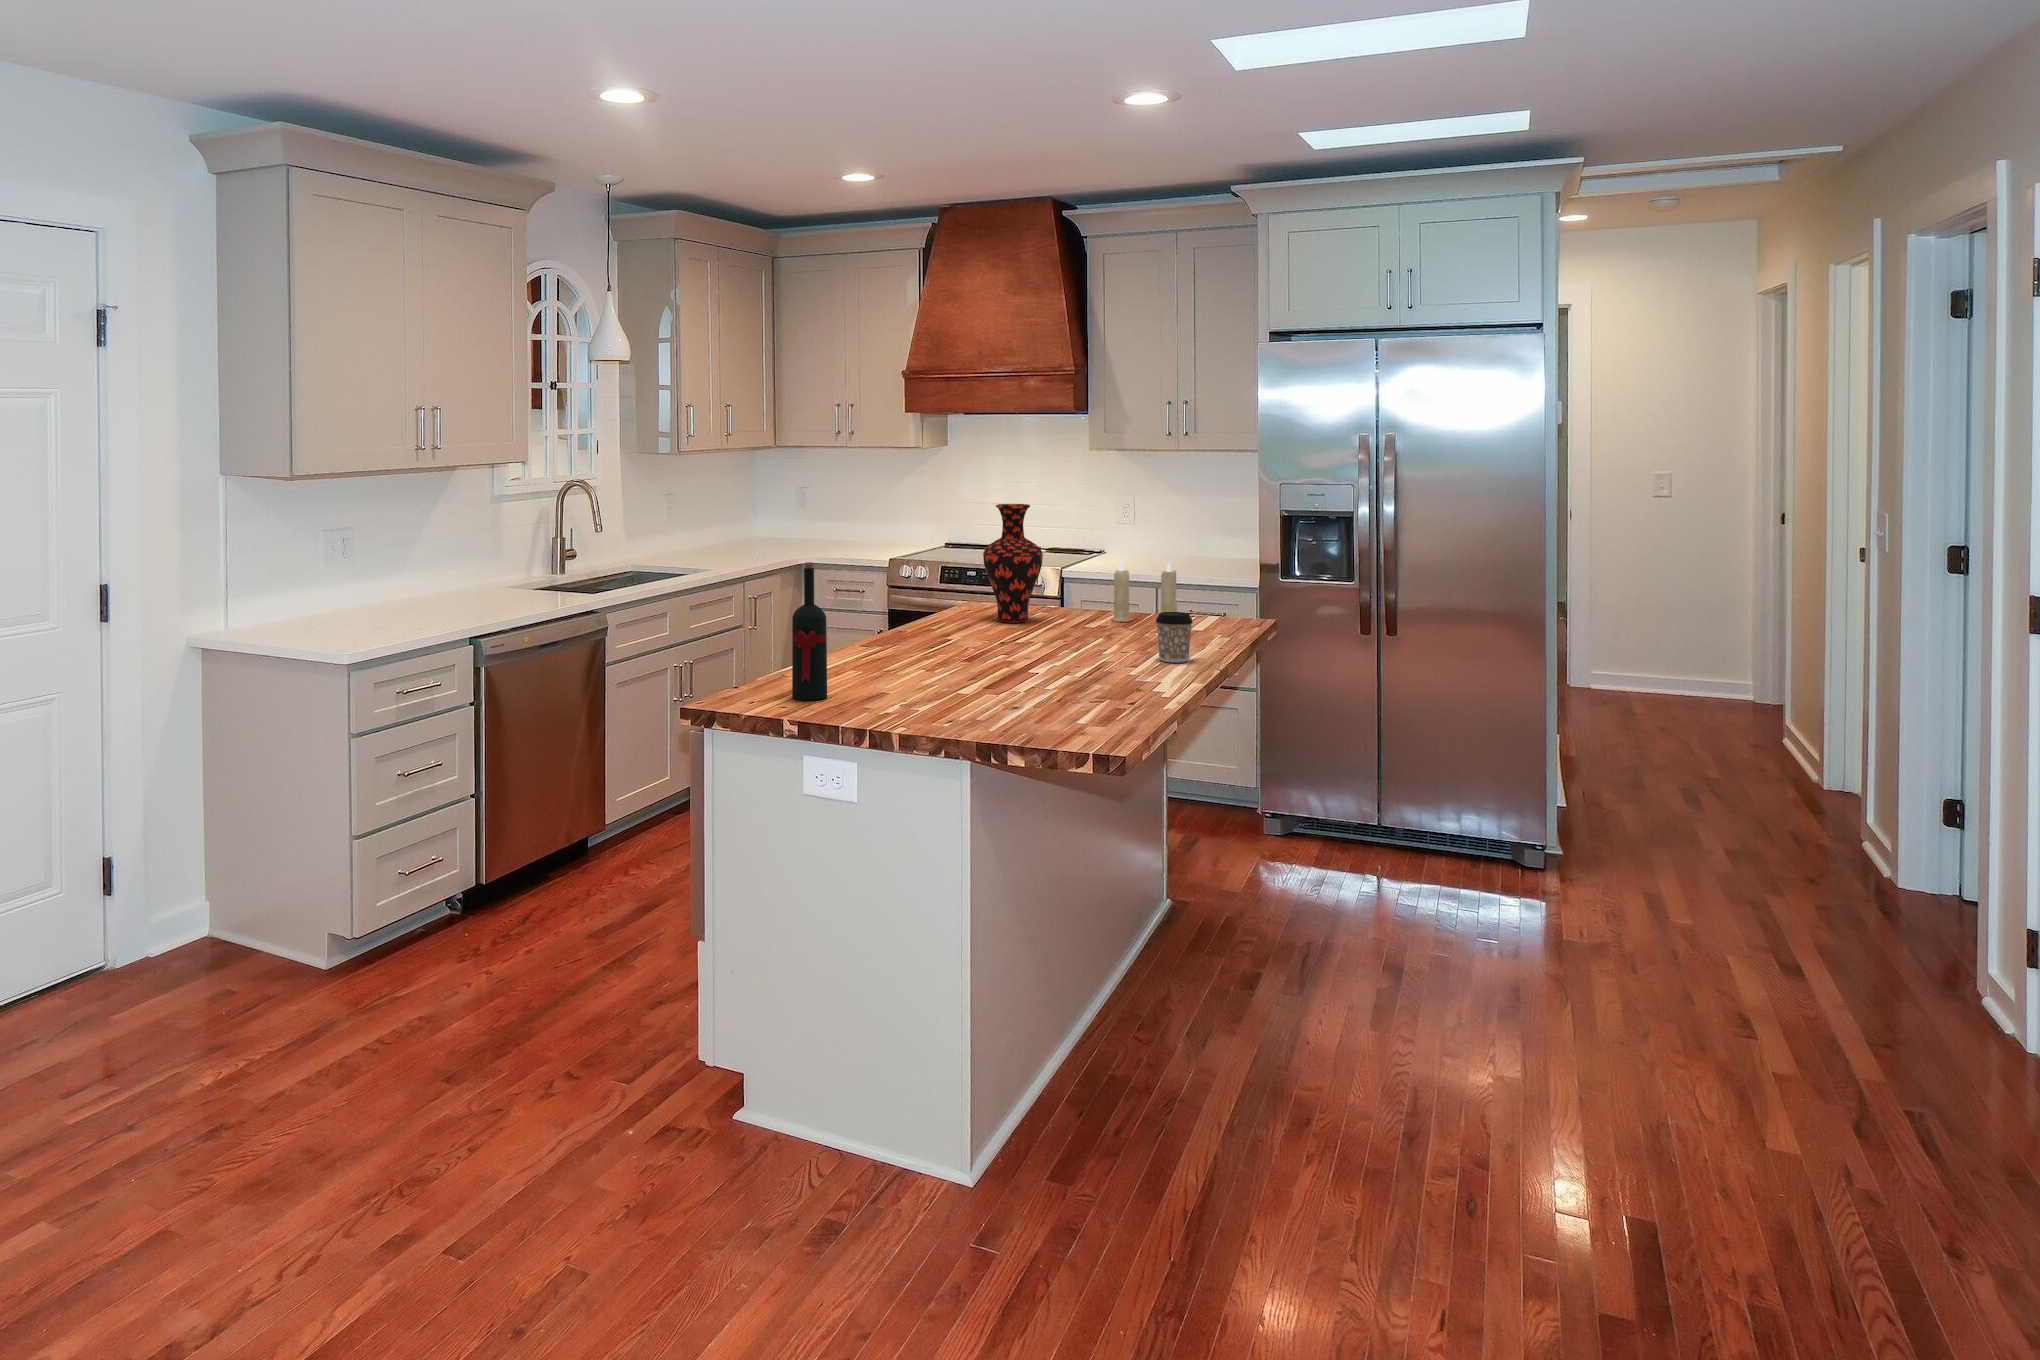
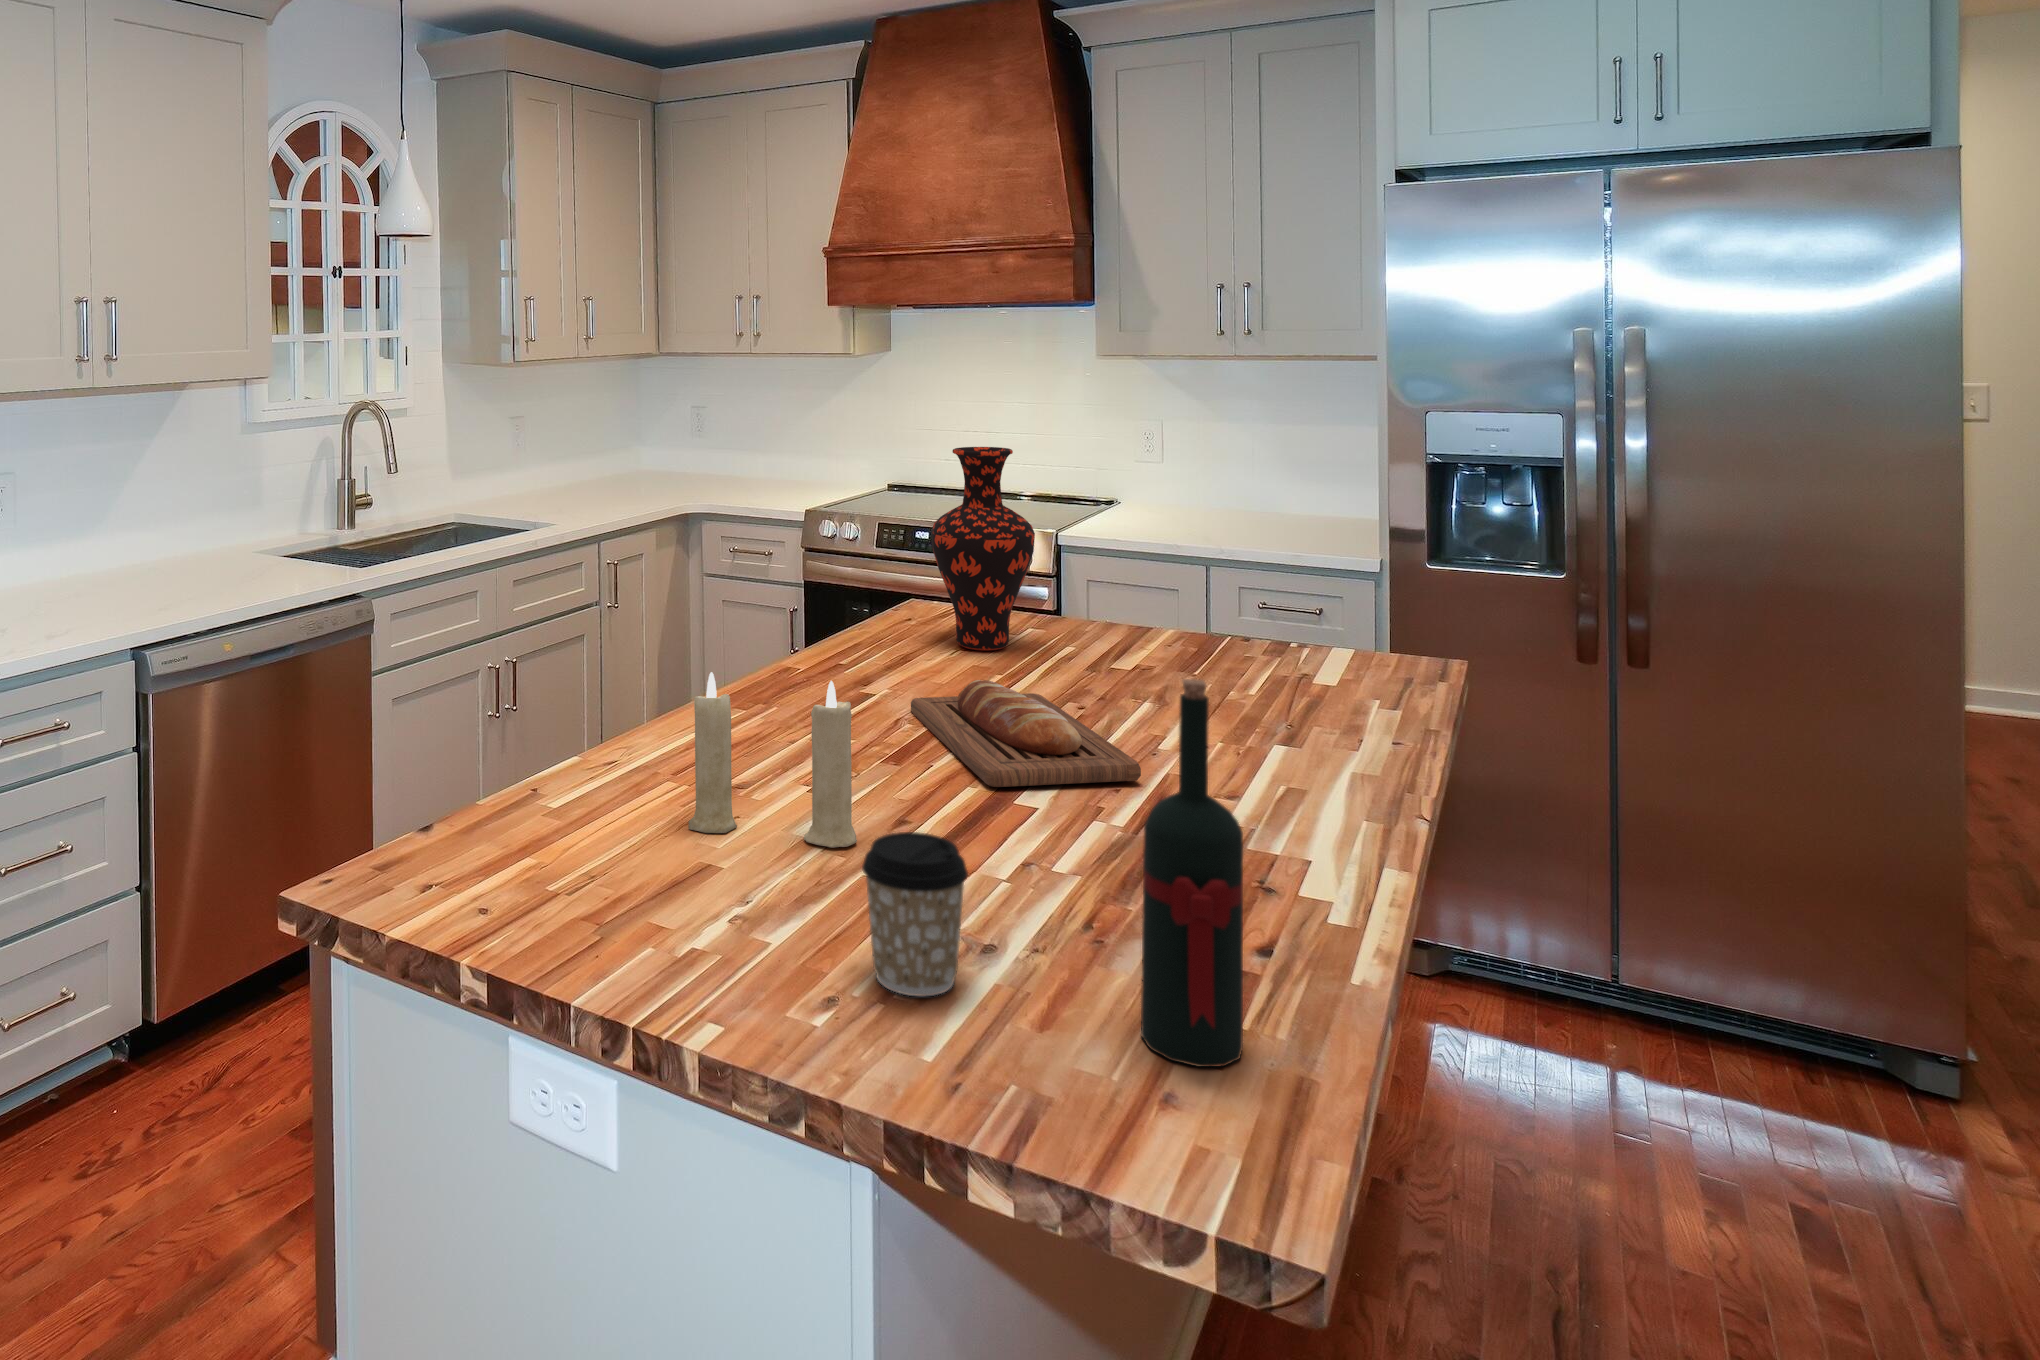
wine bottle: present [792,562,827,700] -> present [1141,679,1243,1067]
candle: present [1111,562,1176,622] -> present [689,672,857,848]
coffee cup: present [1156,612,1193,662] -> present [862,832,968,996]
bread loaf: none [974,626,1090,668] -> present [911,680,1141,787]

